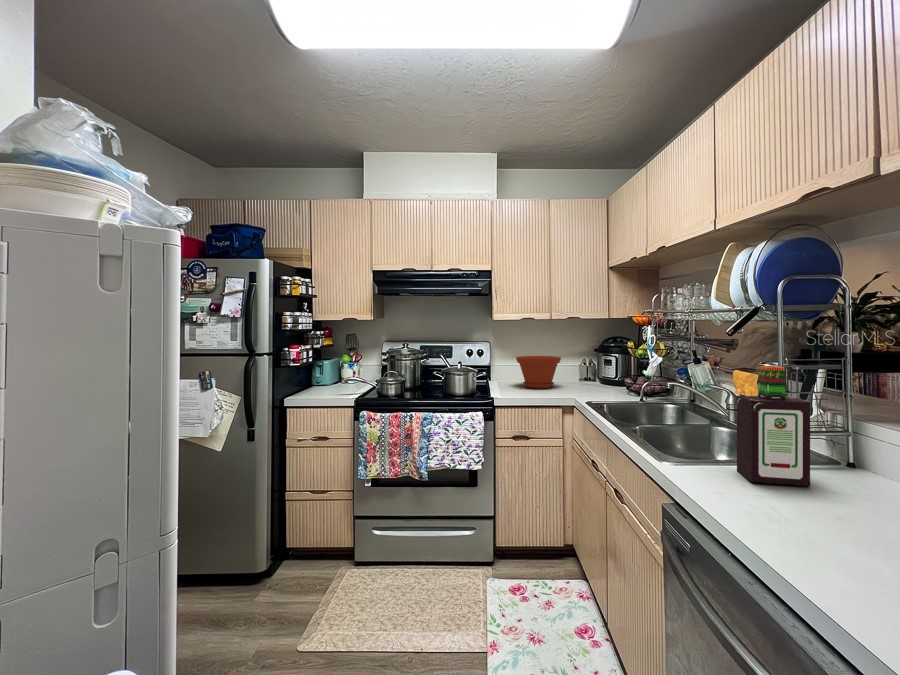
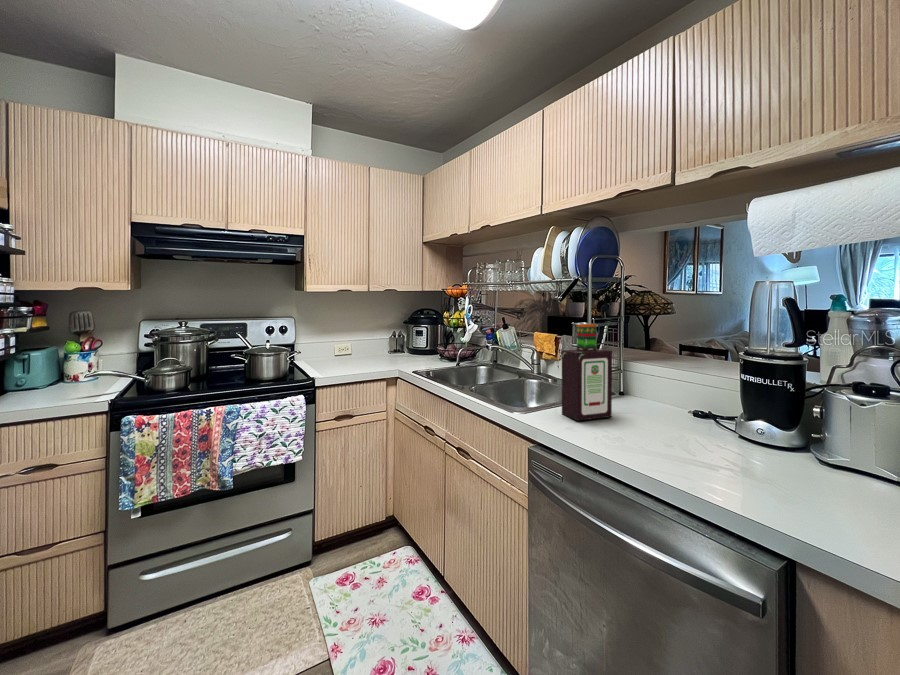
plant pot: present [516,356,561,389] -> none [329,332,377,365]

